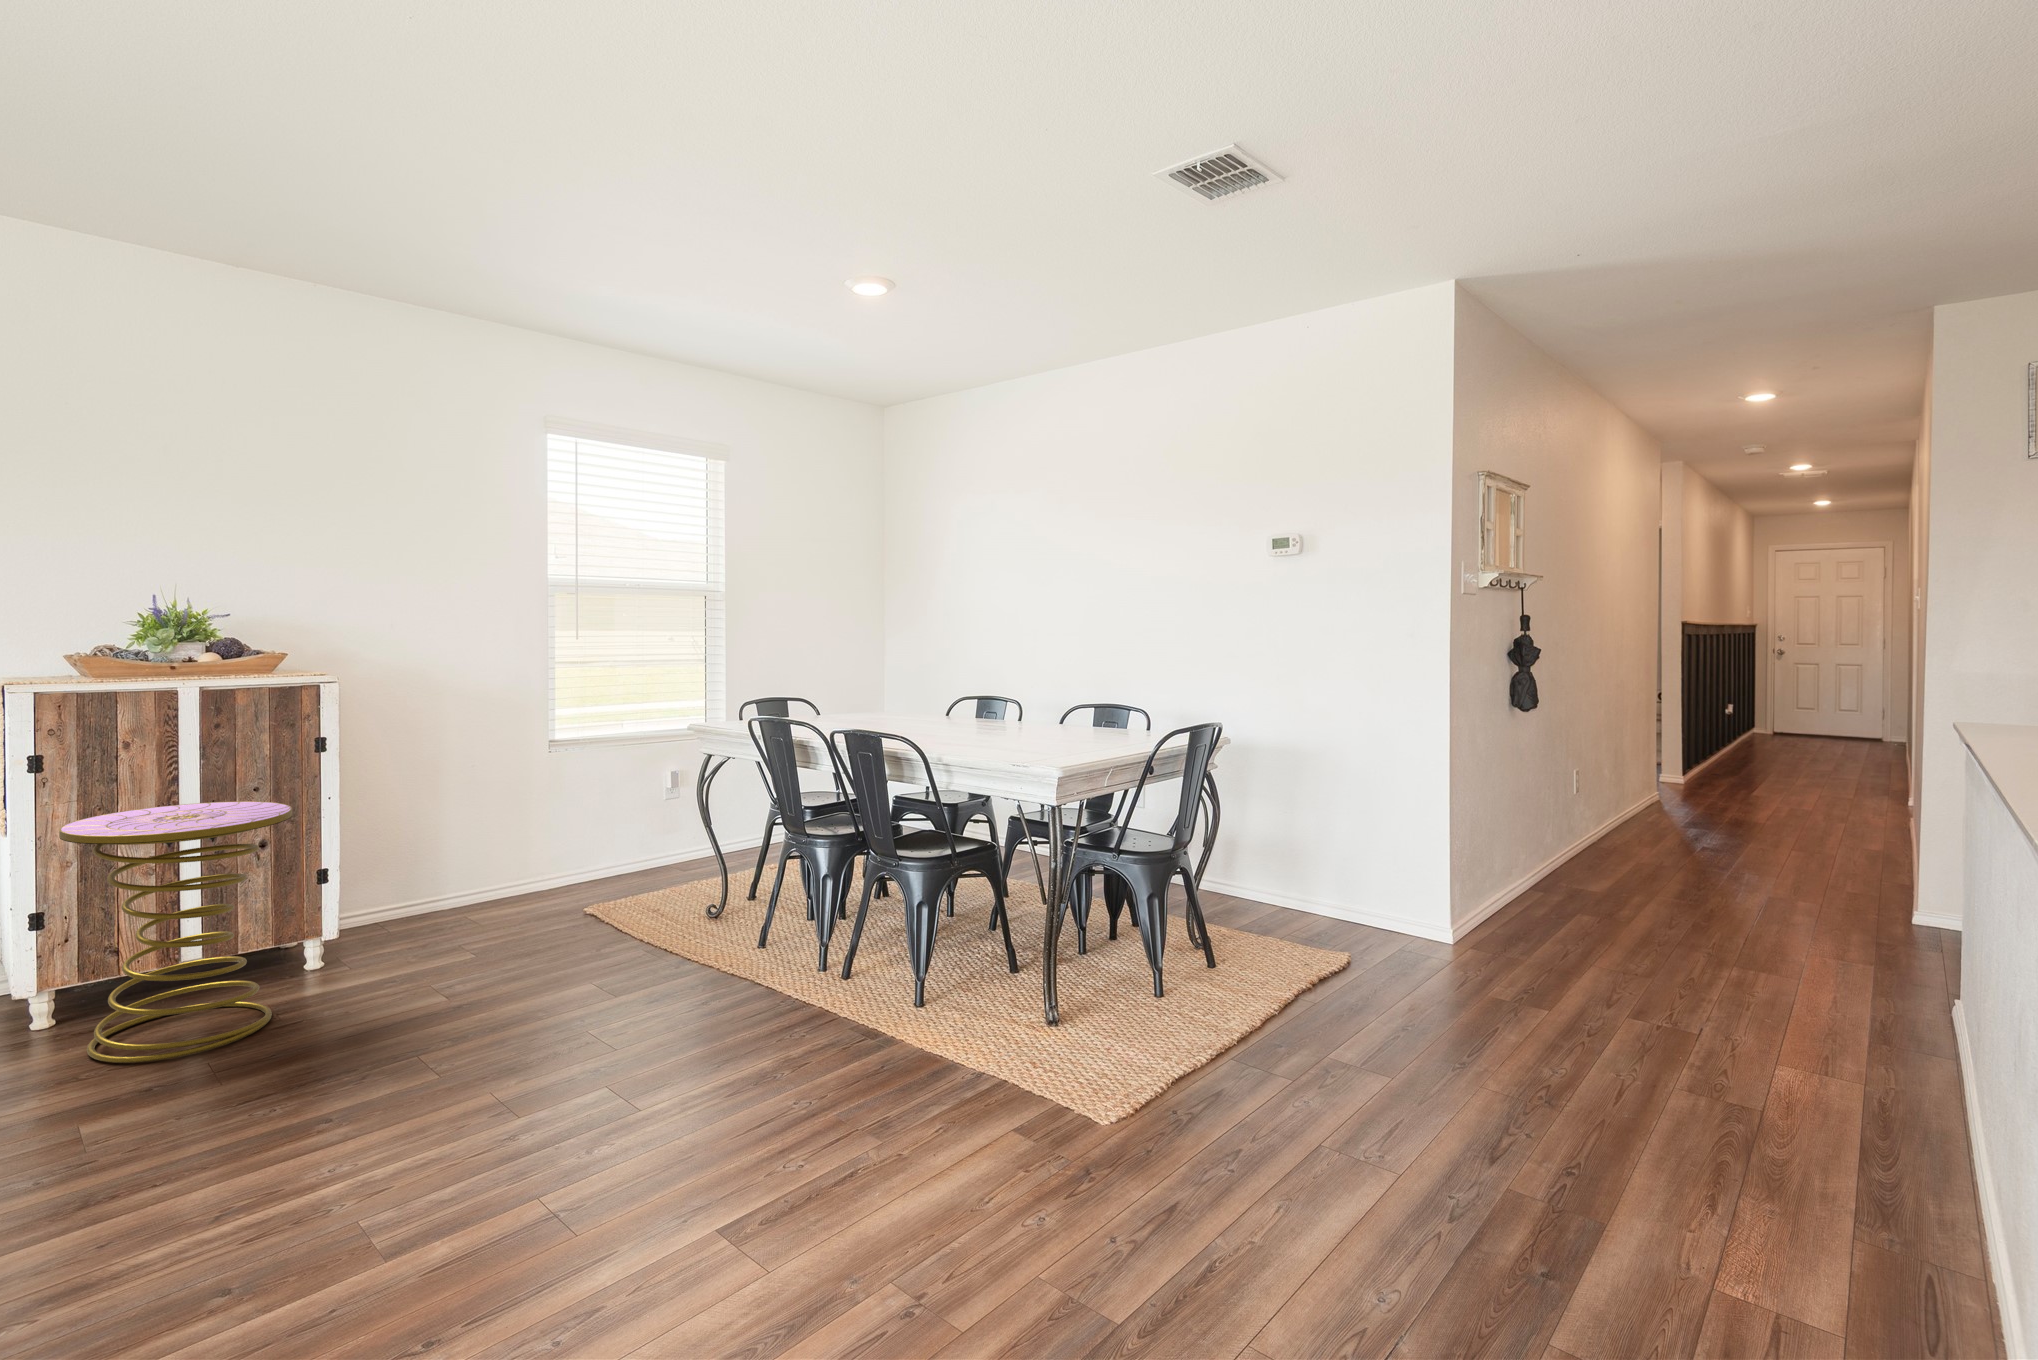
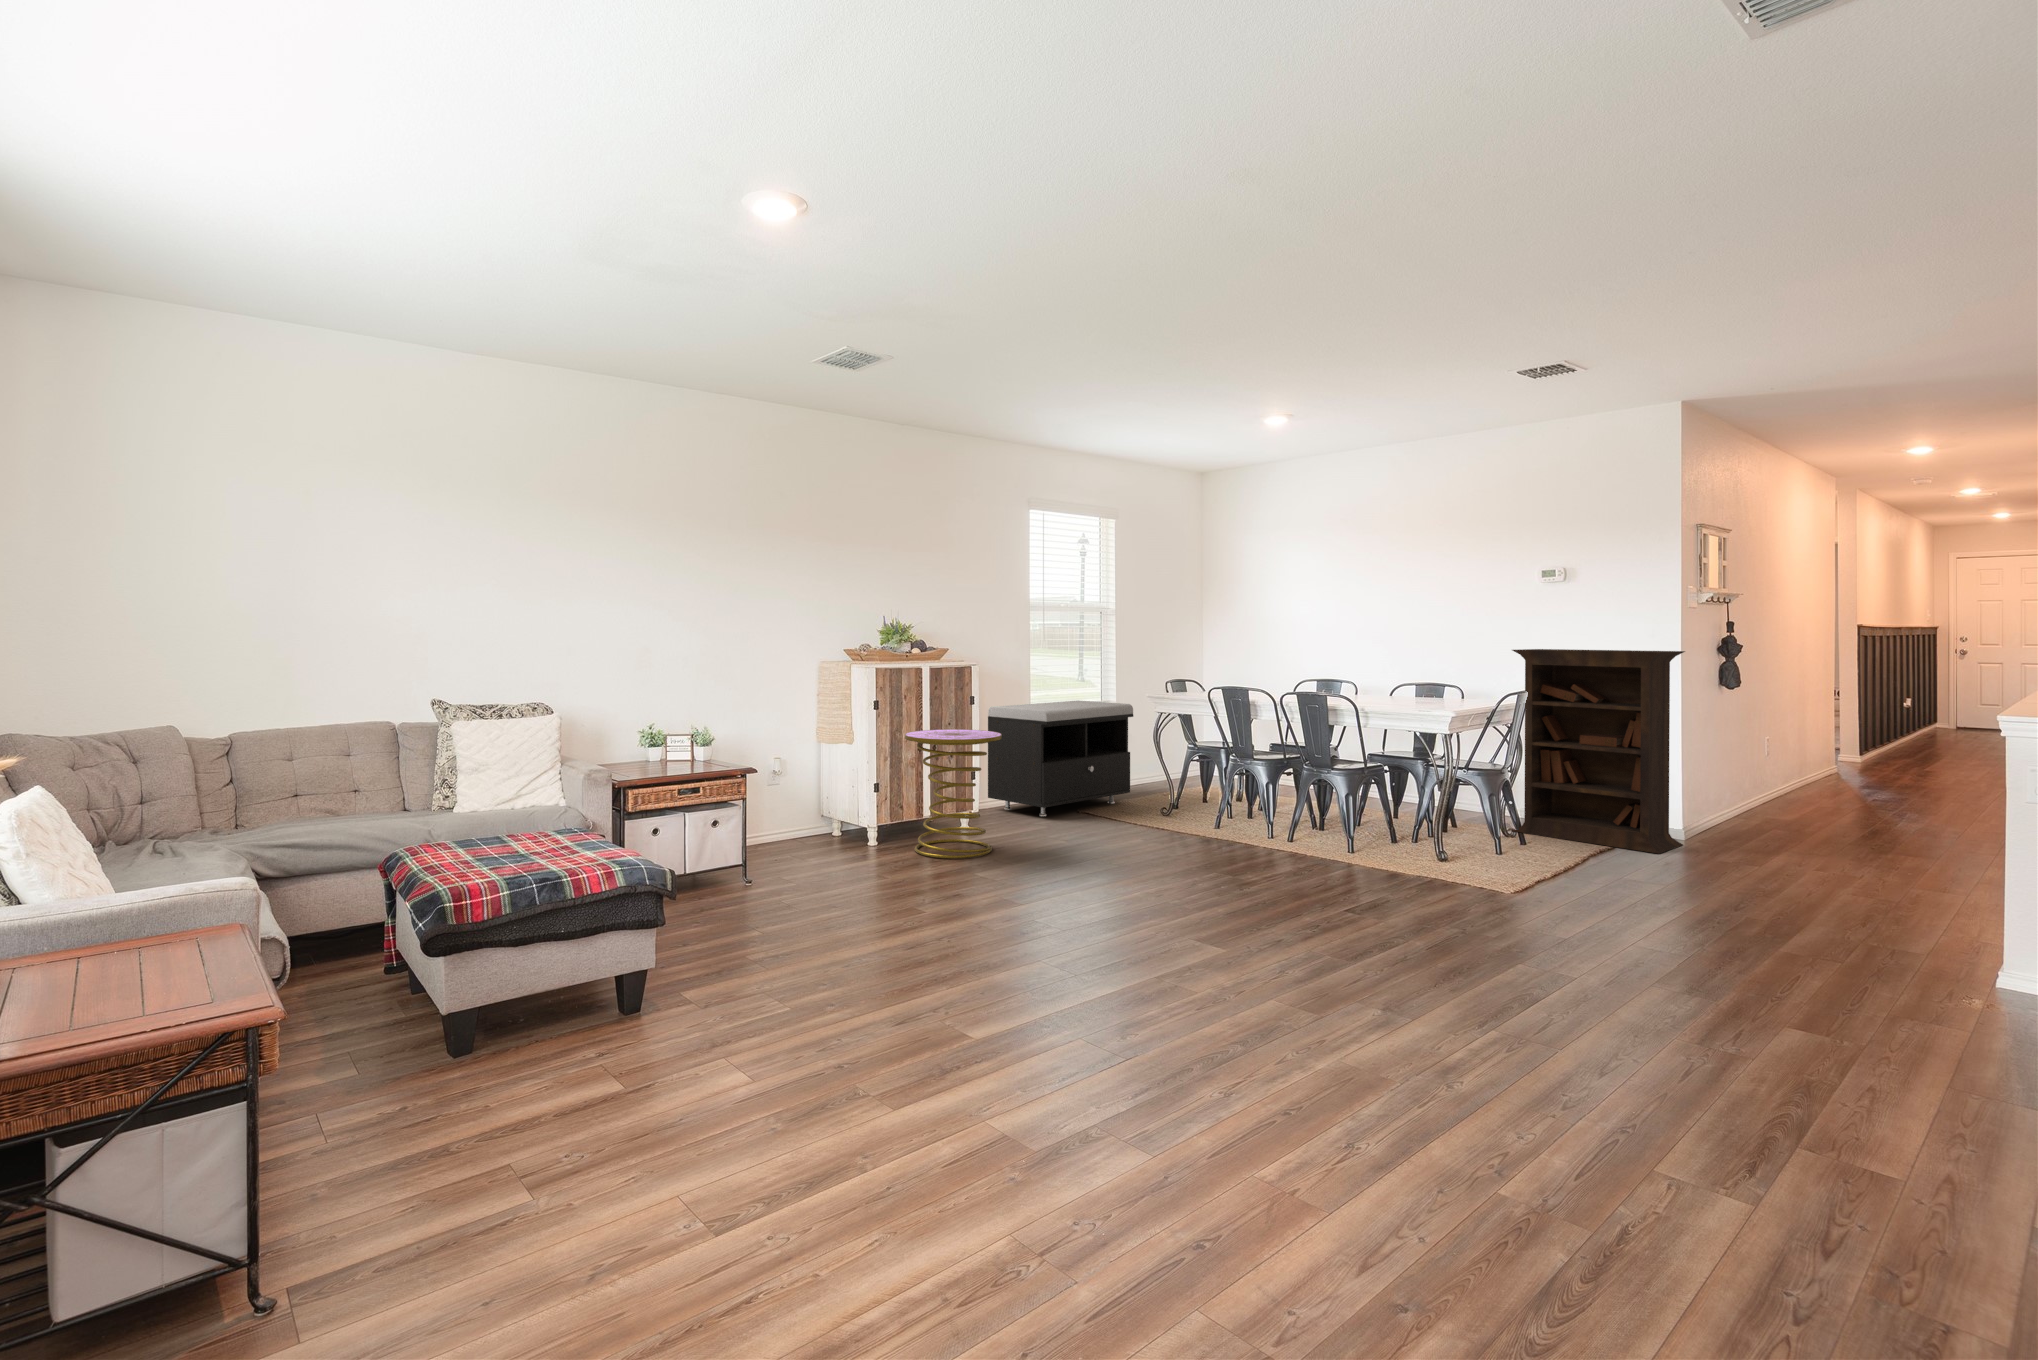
bookcase: none [1209,654,1450,984] -> present [1512,649,1685,854]
storage bench: none [429,731,689,929] -> present [988,700,1133,816]

